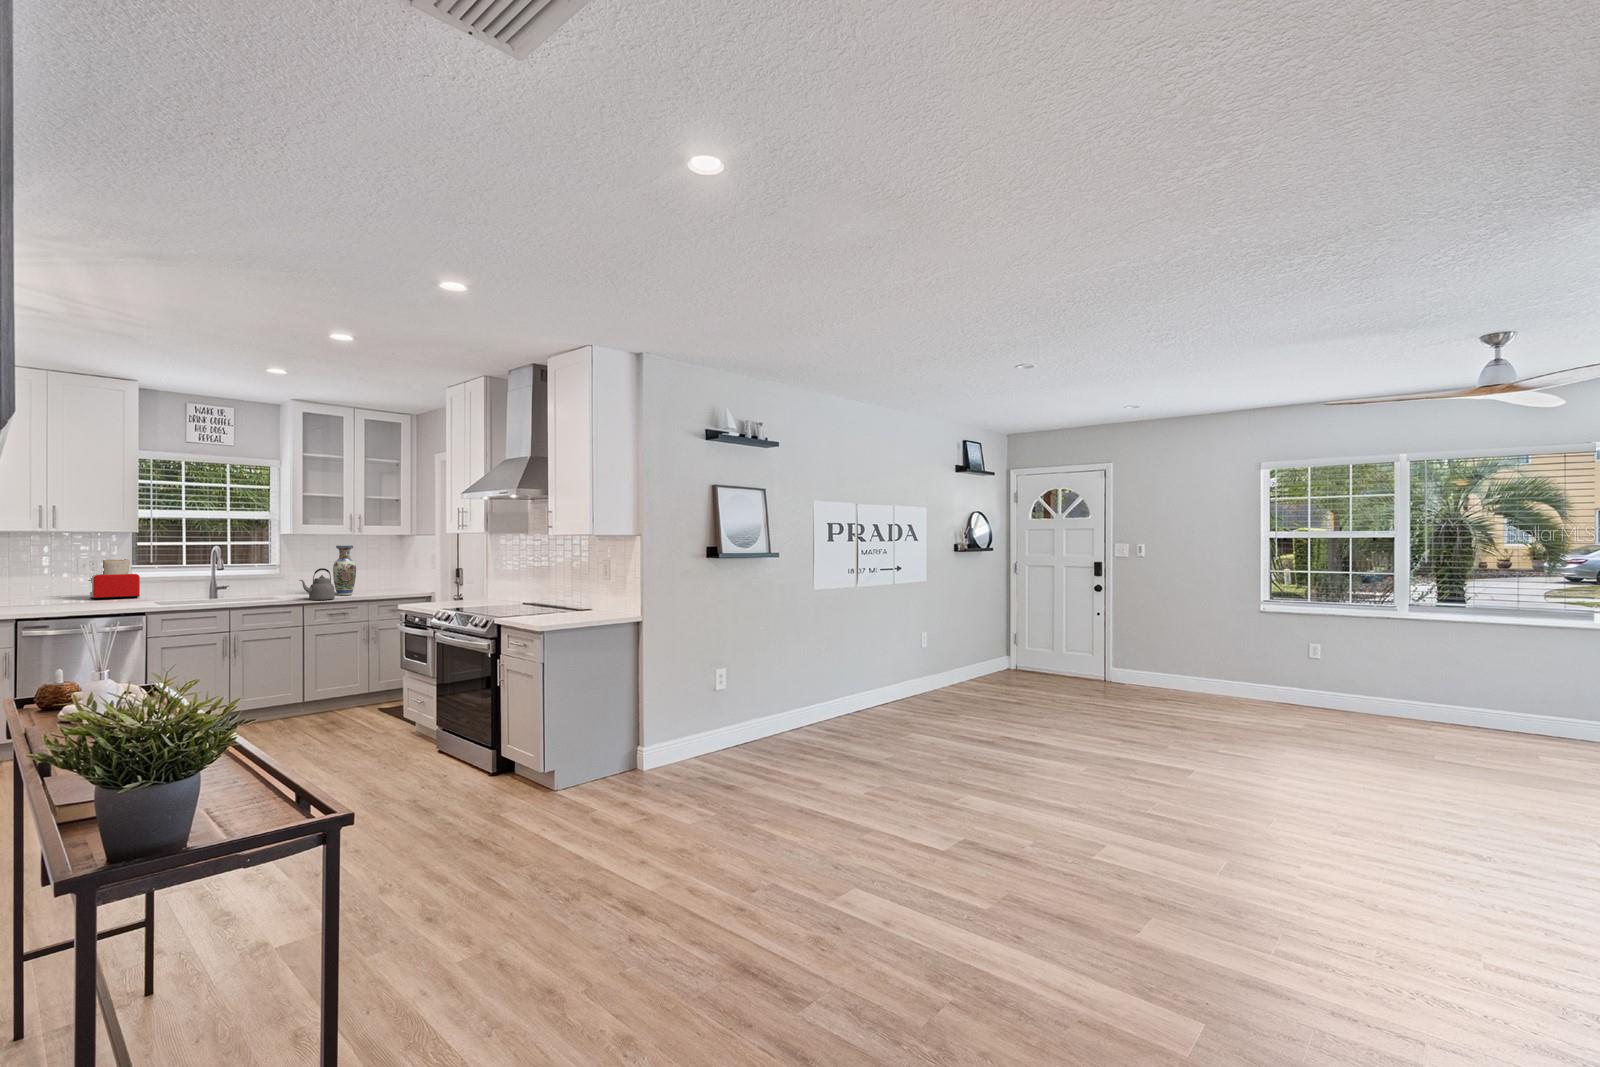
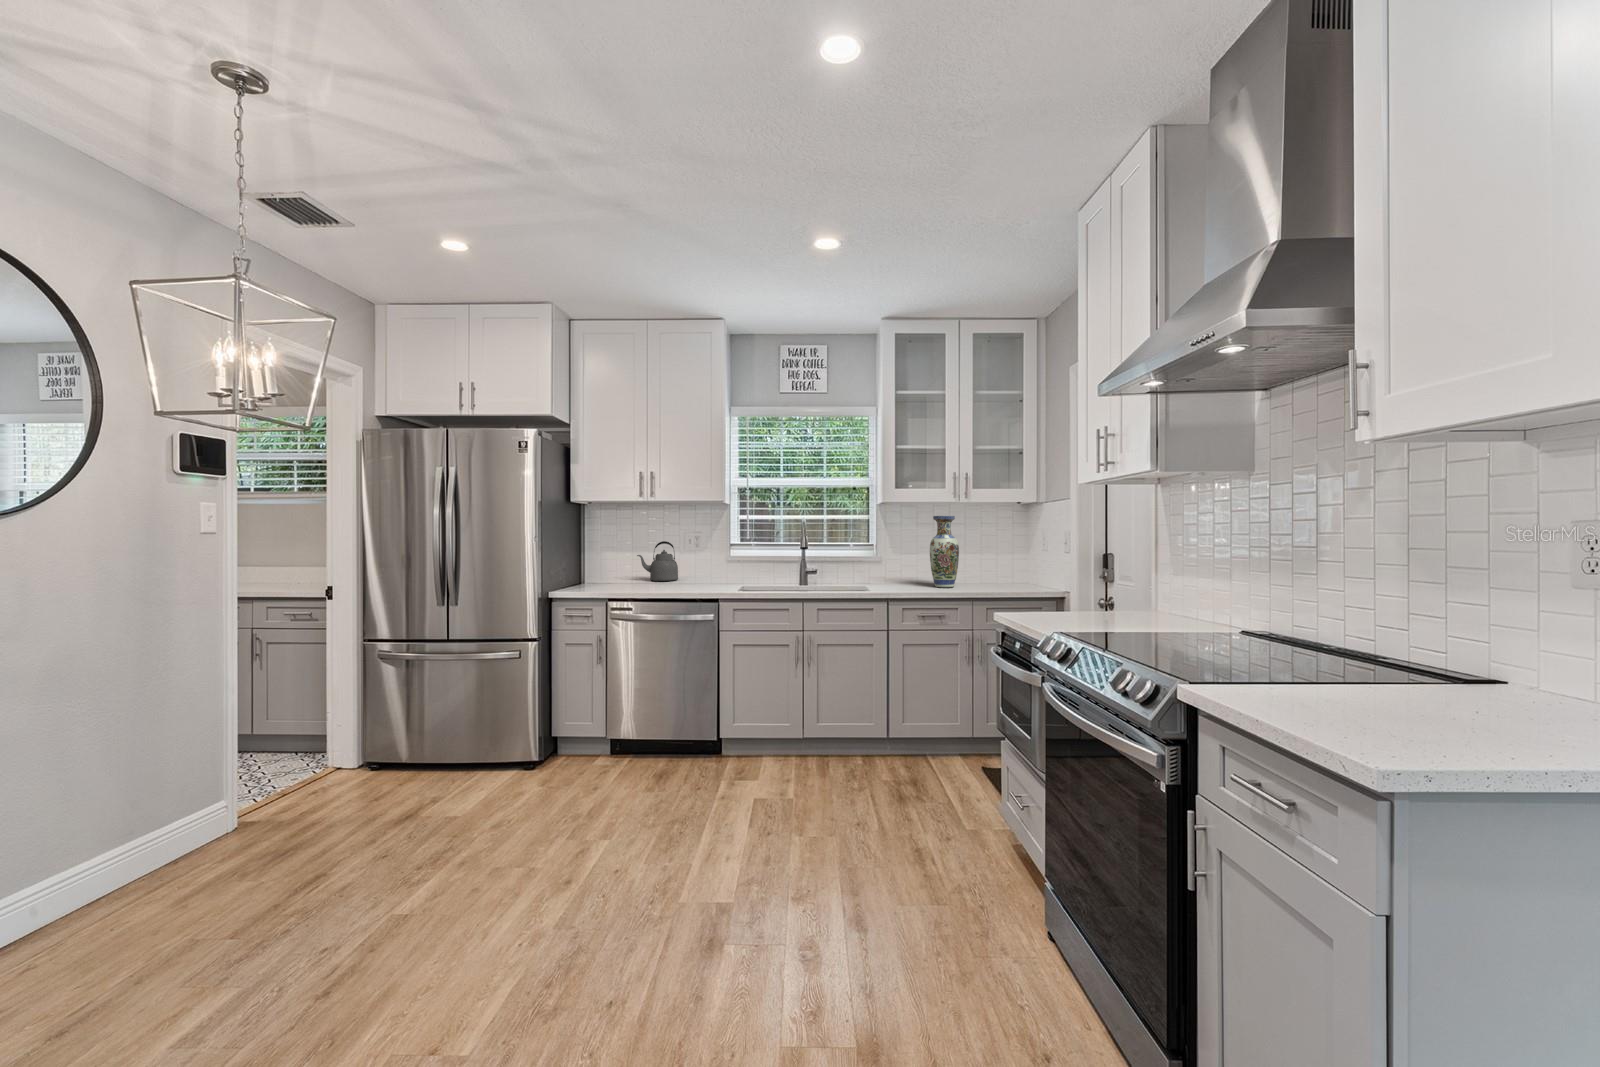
toaster: present [88,559,140,599] -> none [690,533,735,579]
kettle: present [299,568,335,600] -> present [637,541,678,581]

